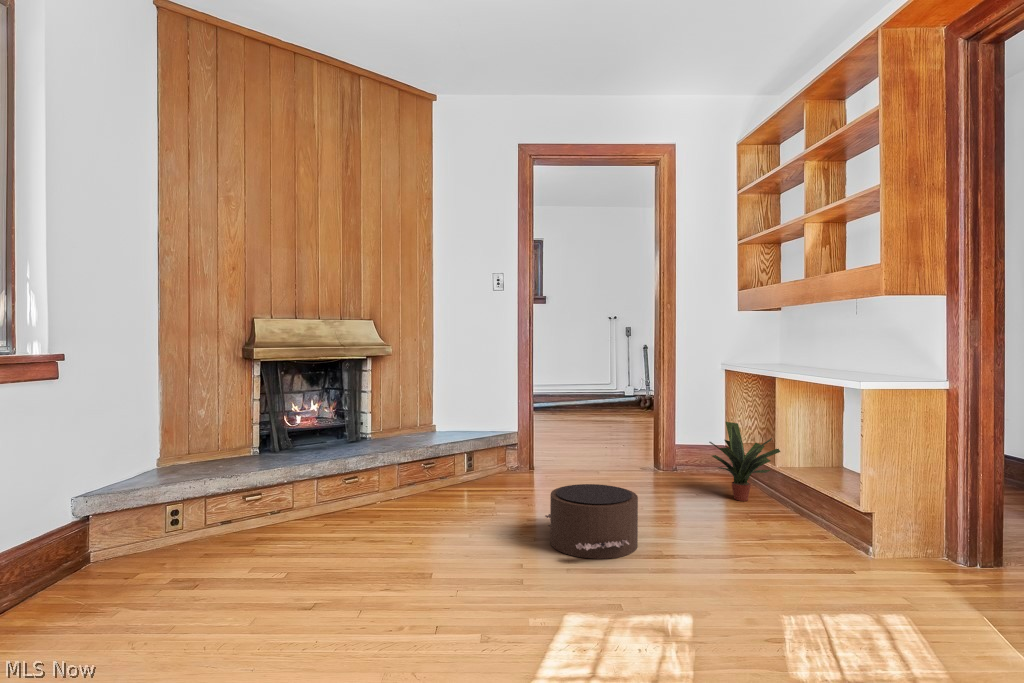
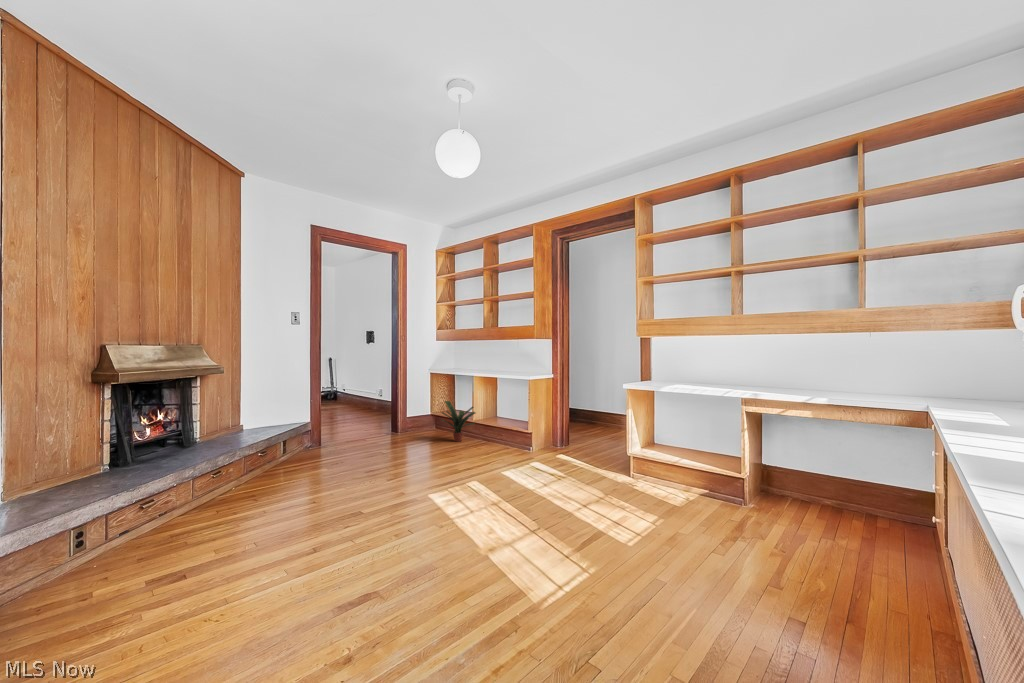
pouf: present [545,484,638,559] -> none [386,442,451,483]

